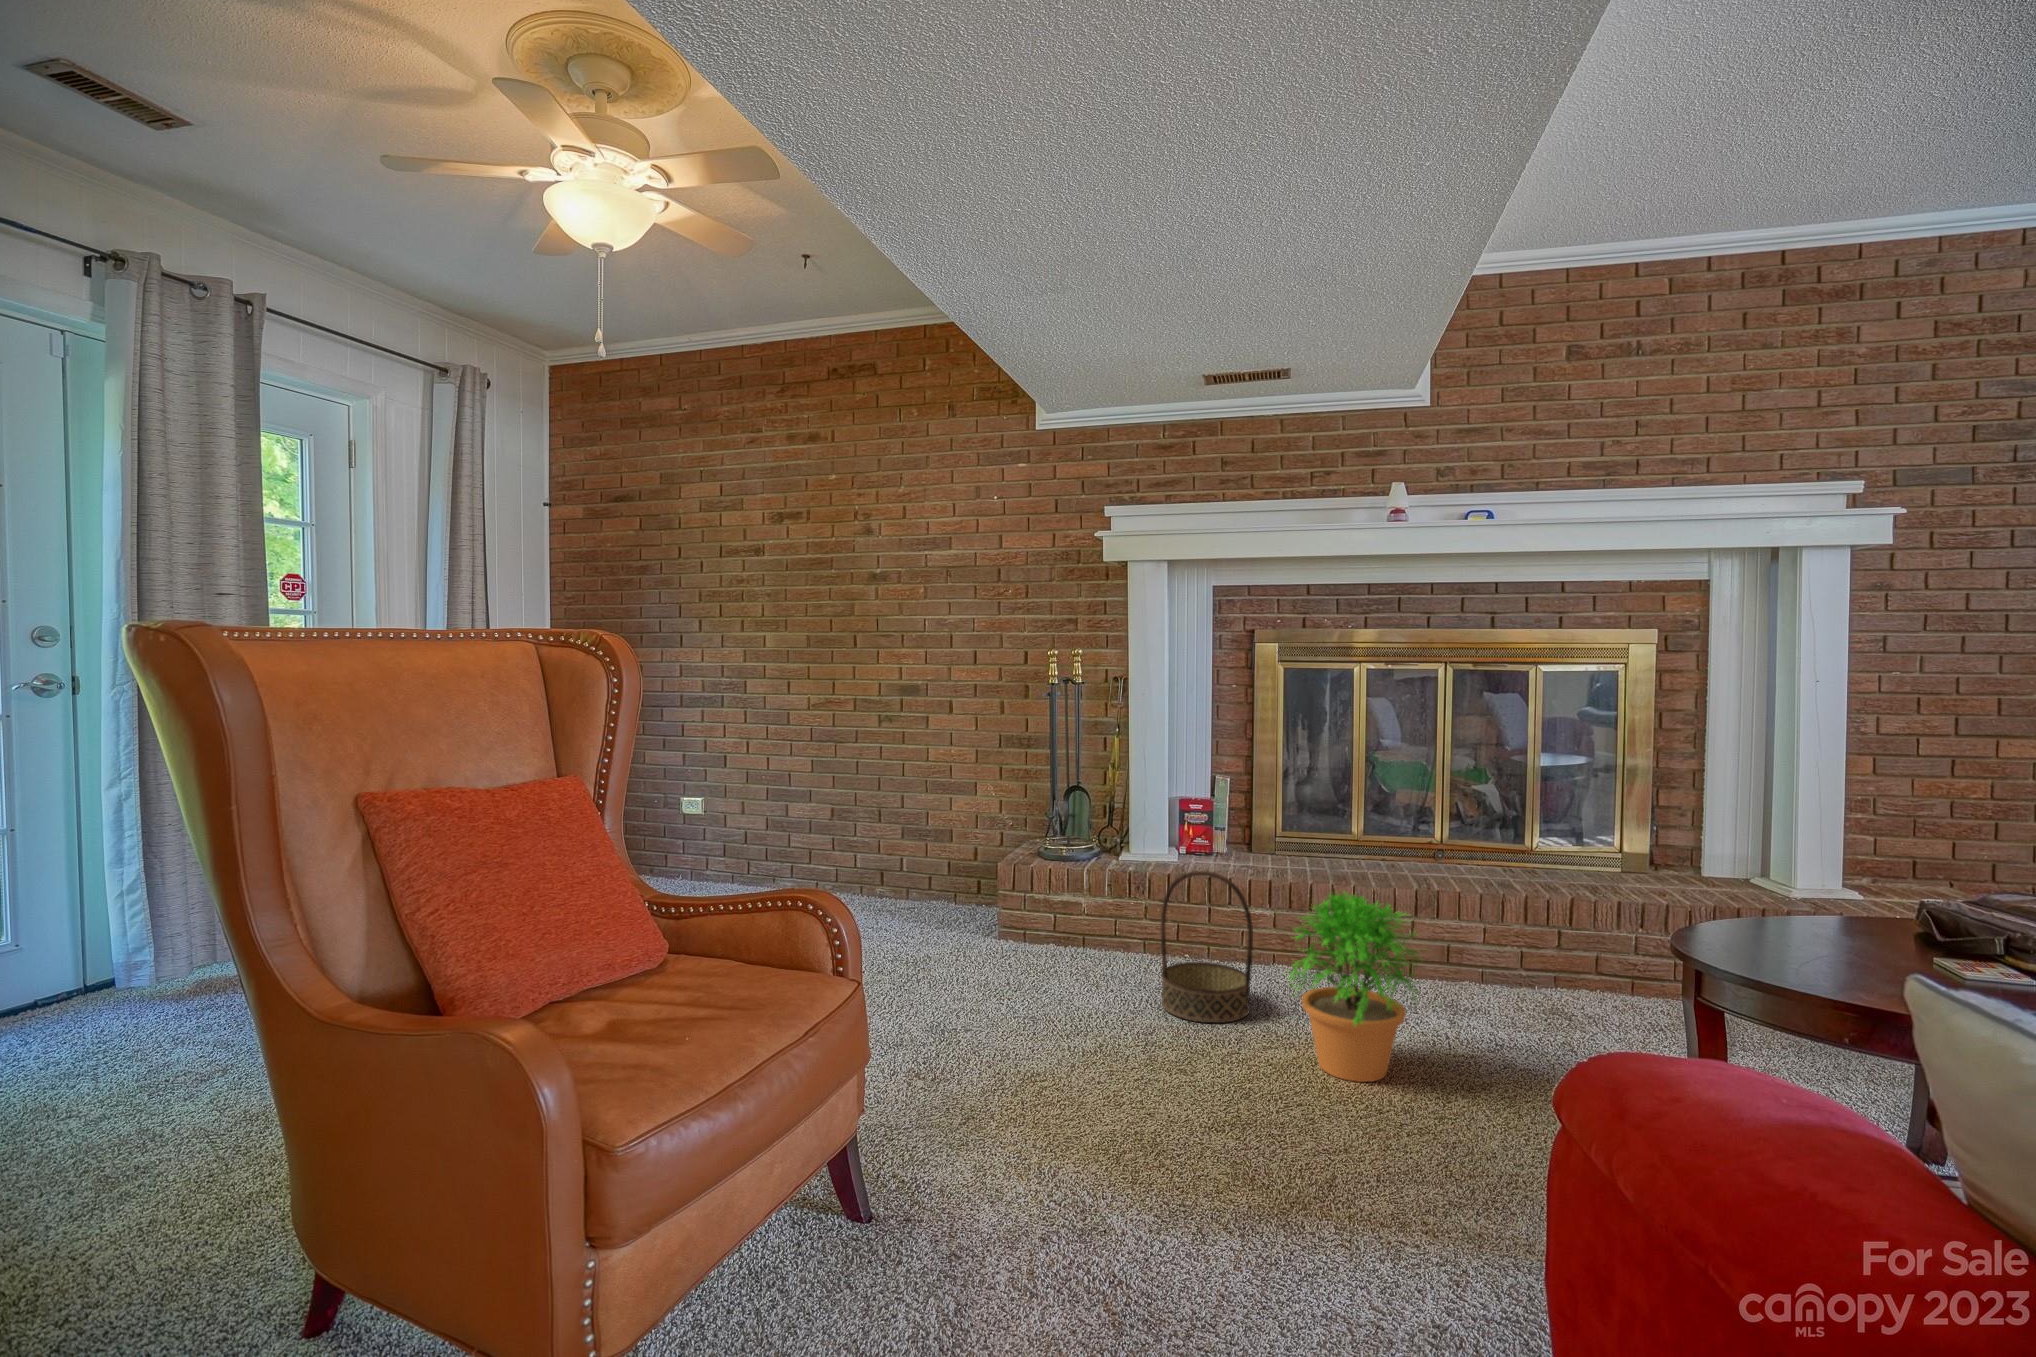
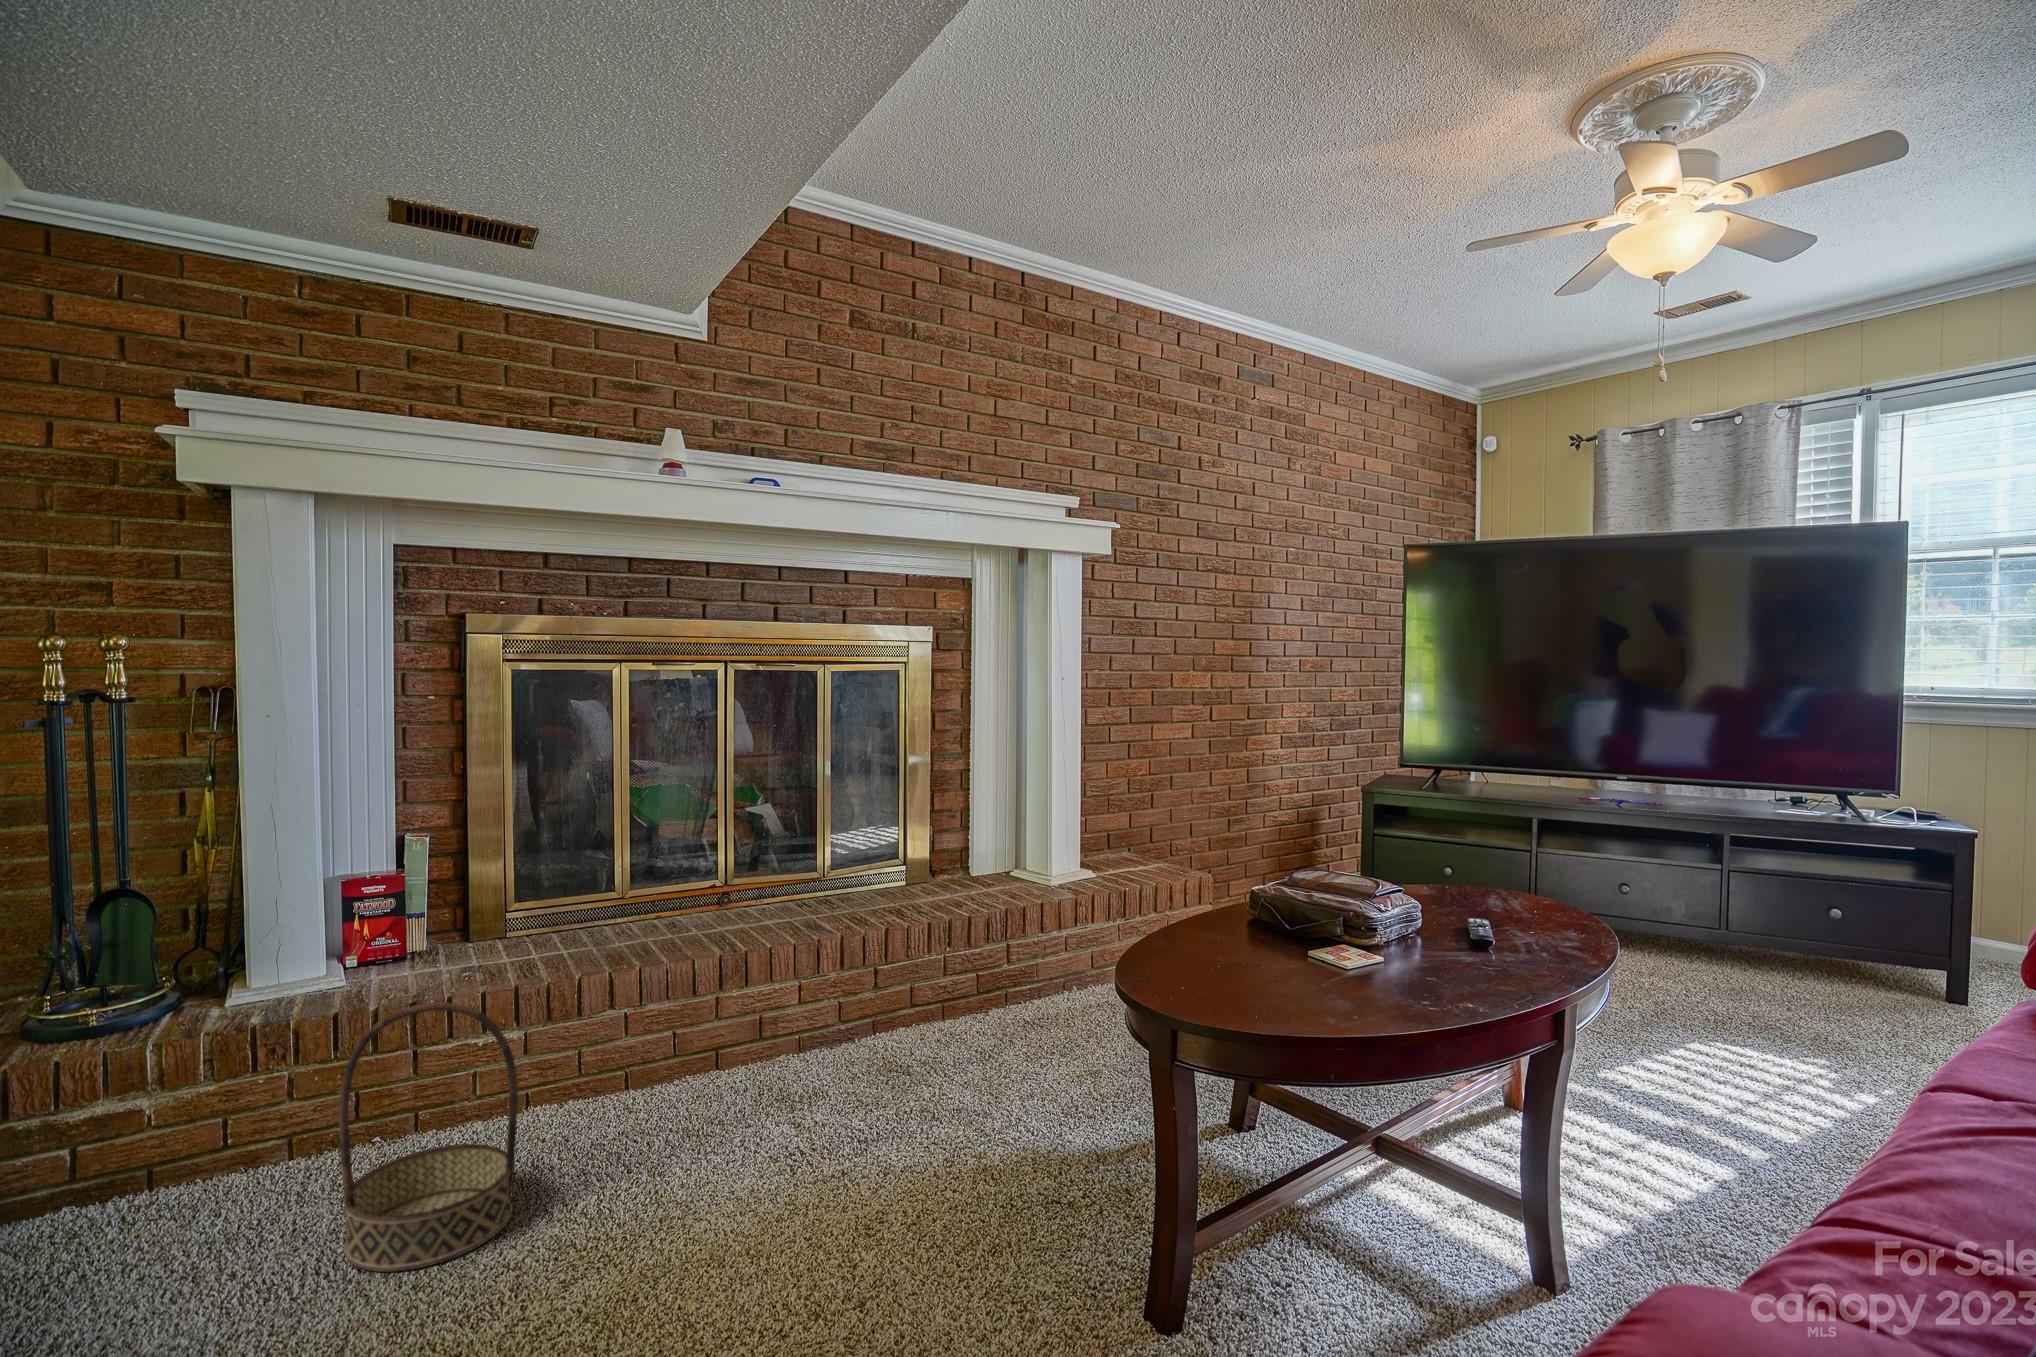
potted plant: present [1289,893,1419,1082] -> none [594,989,800,1276]

